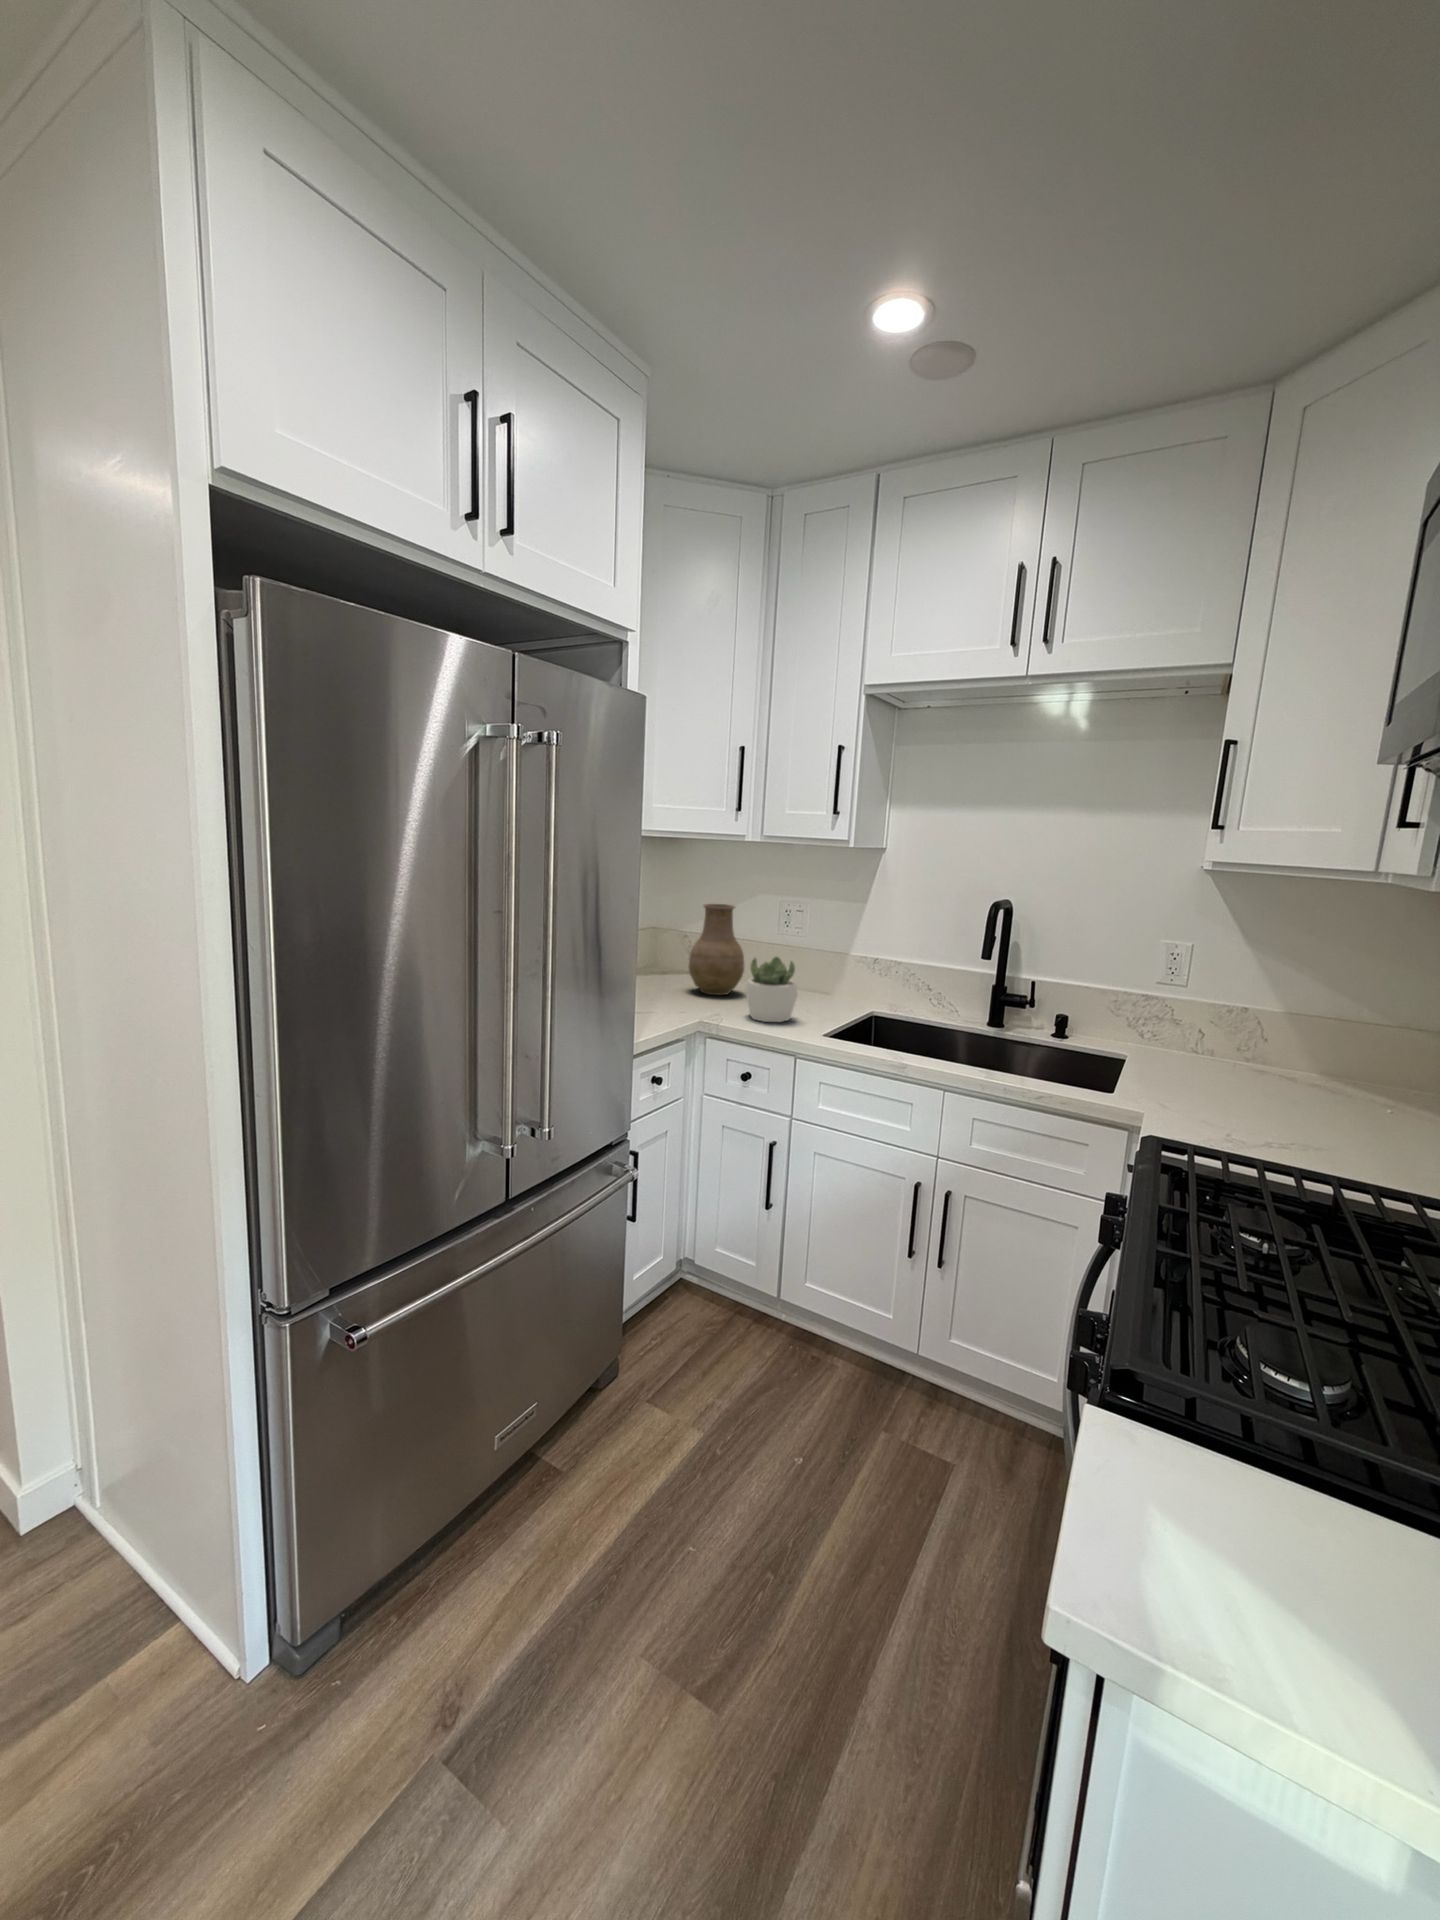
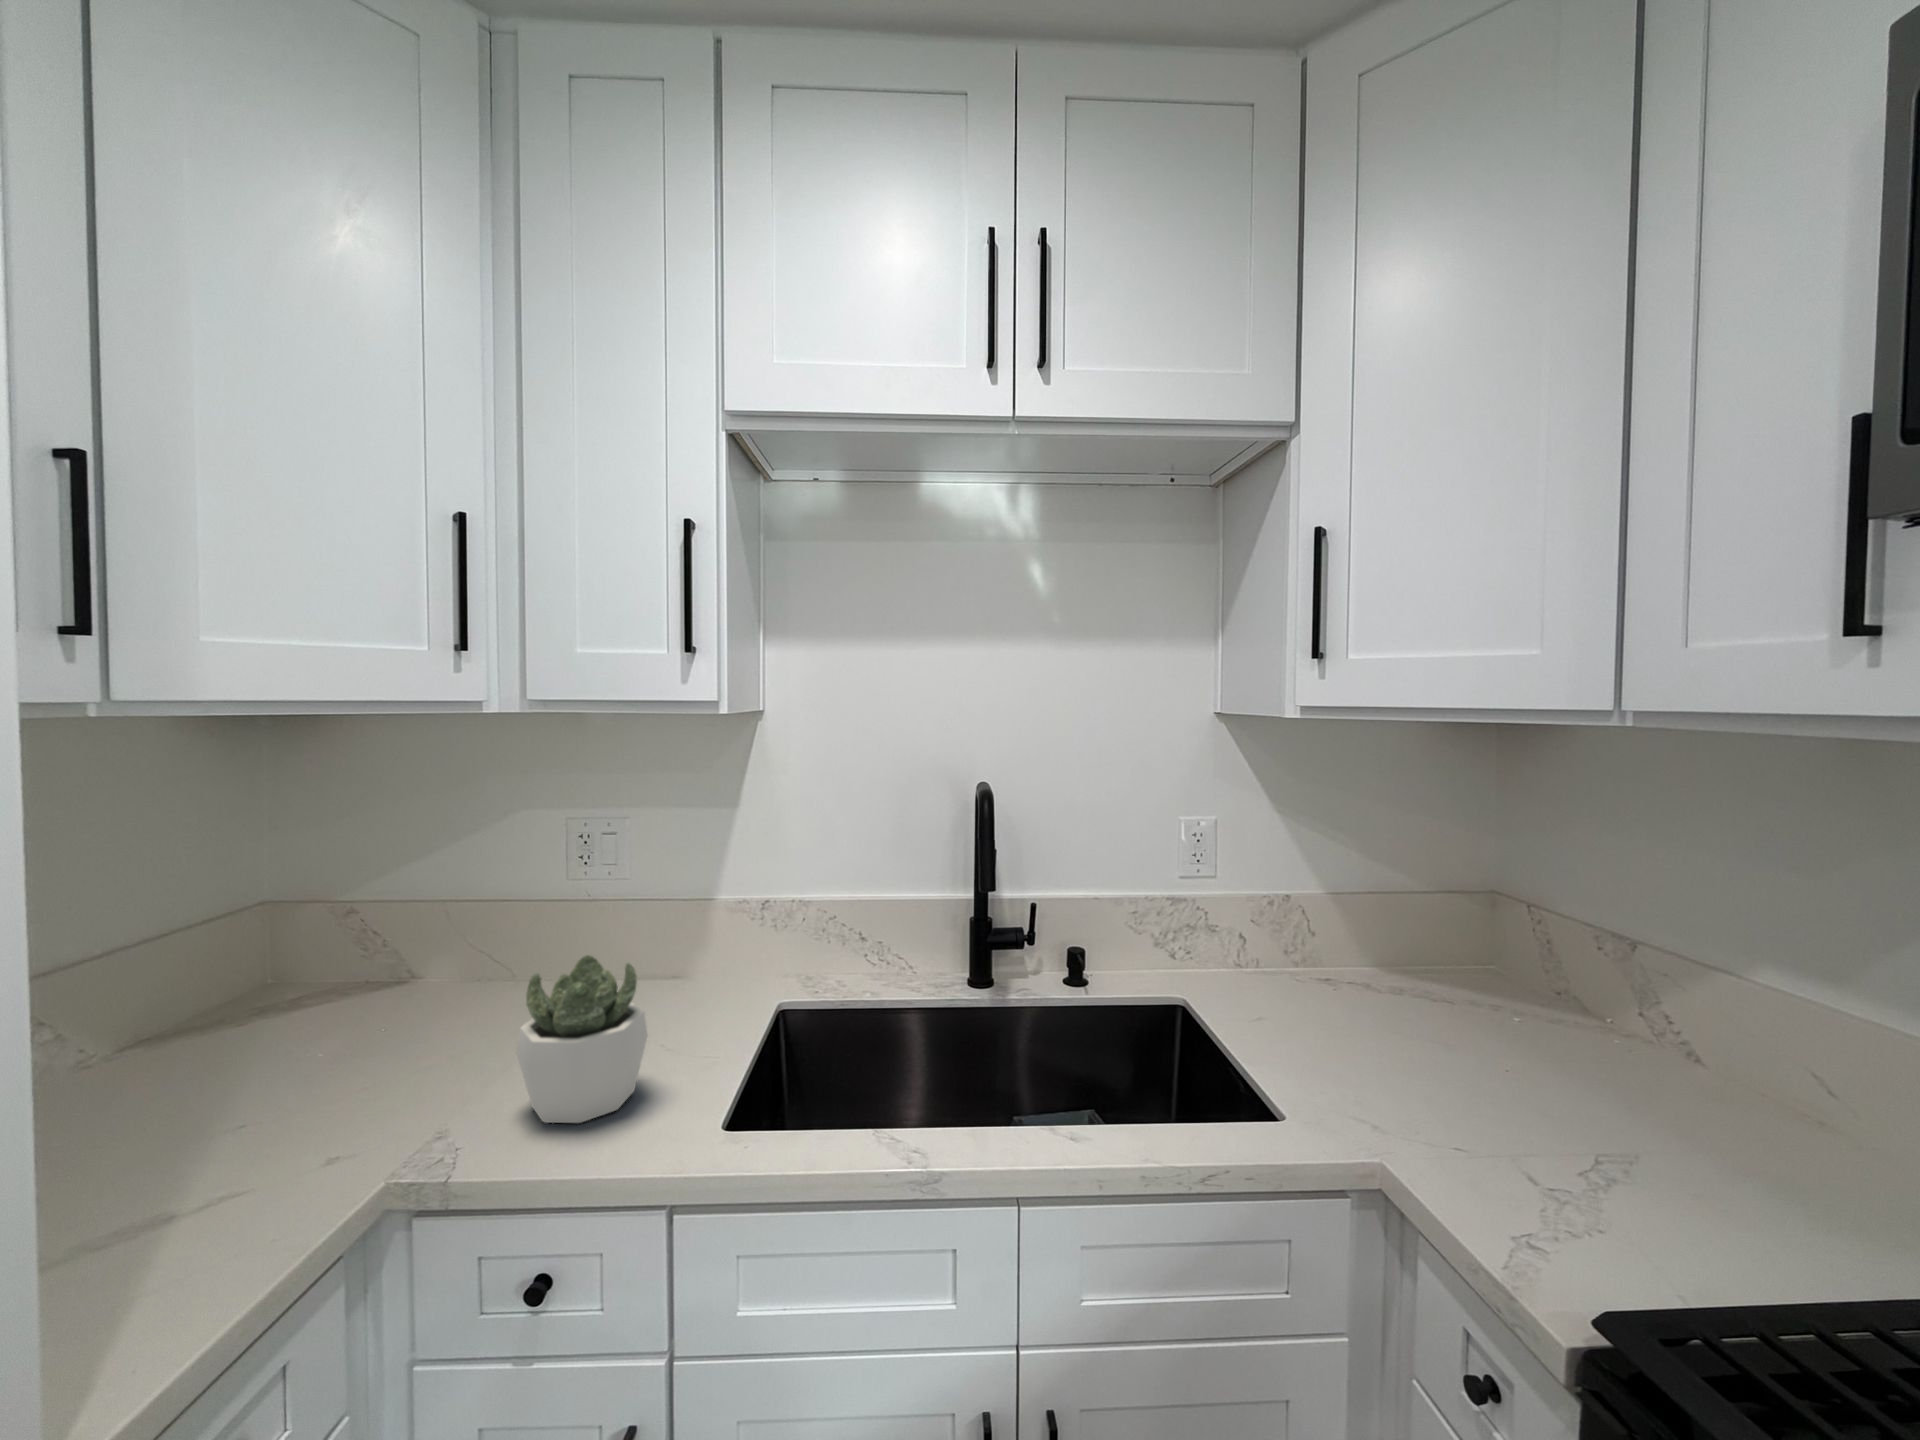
vase: present [689,904,744,995] -> none [349,846,499,1056]

